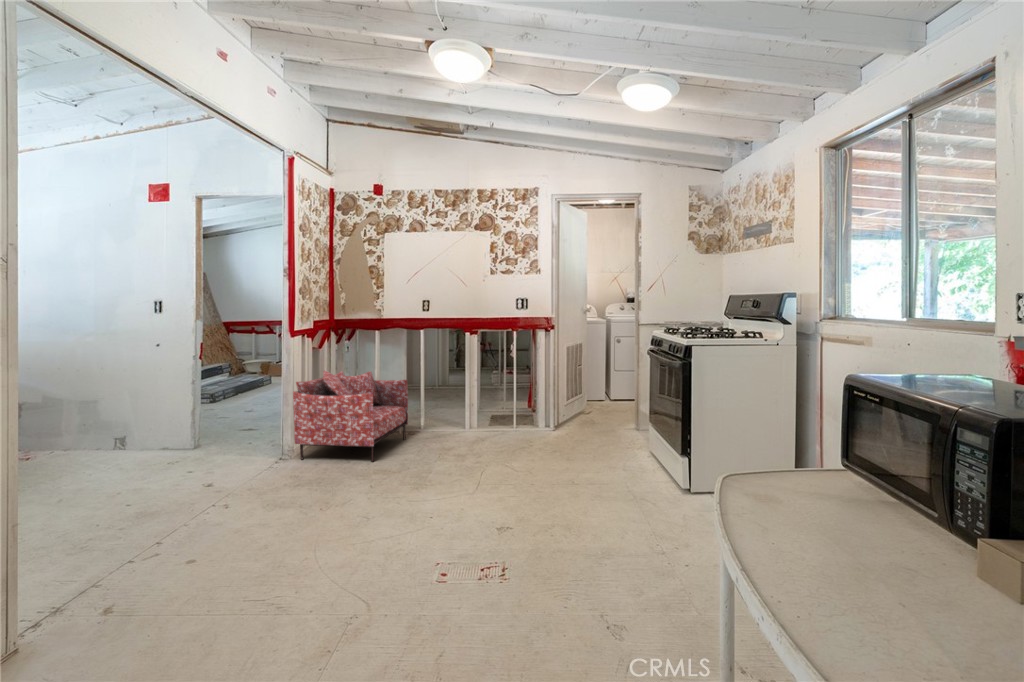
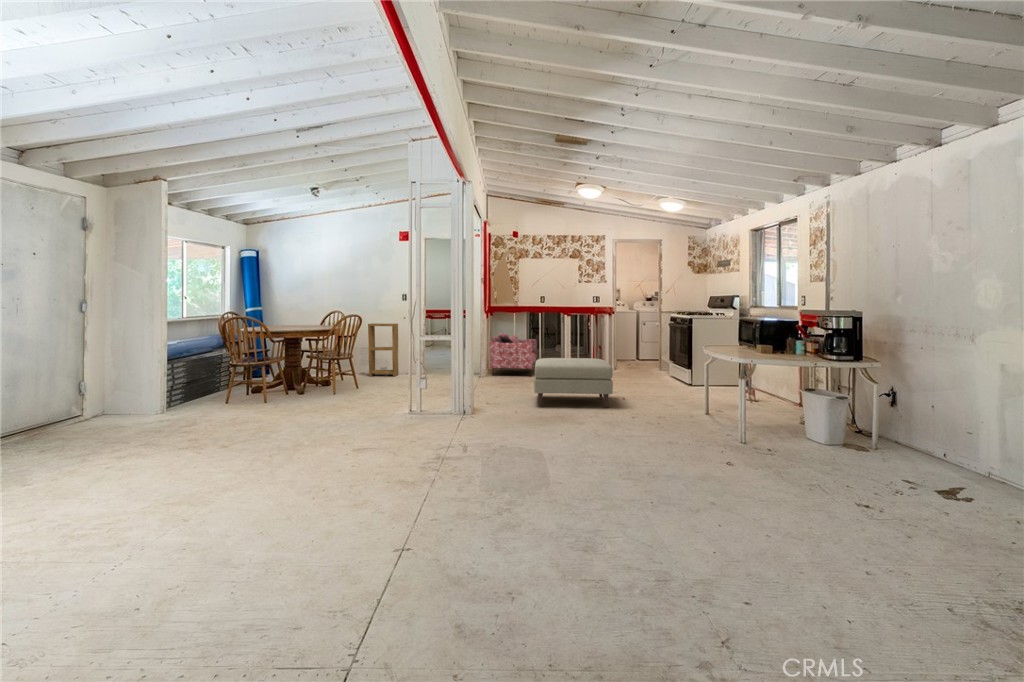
shelving unit: none [42,357,121,465] -> present [368,323,398,376]
ottoman: none [189,467,459,651] -> present [534,358,613,408]

